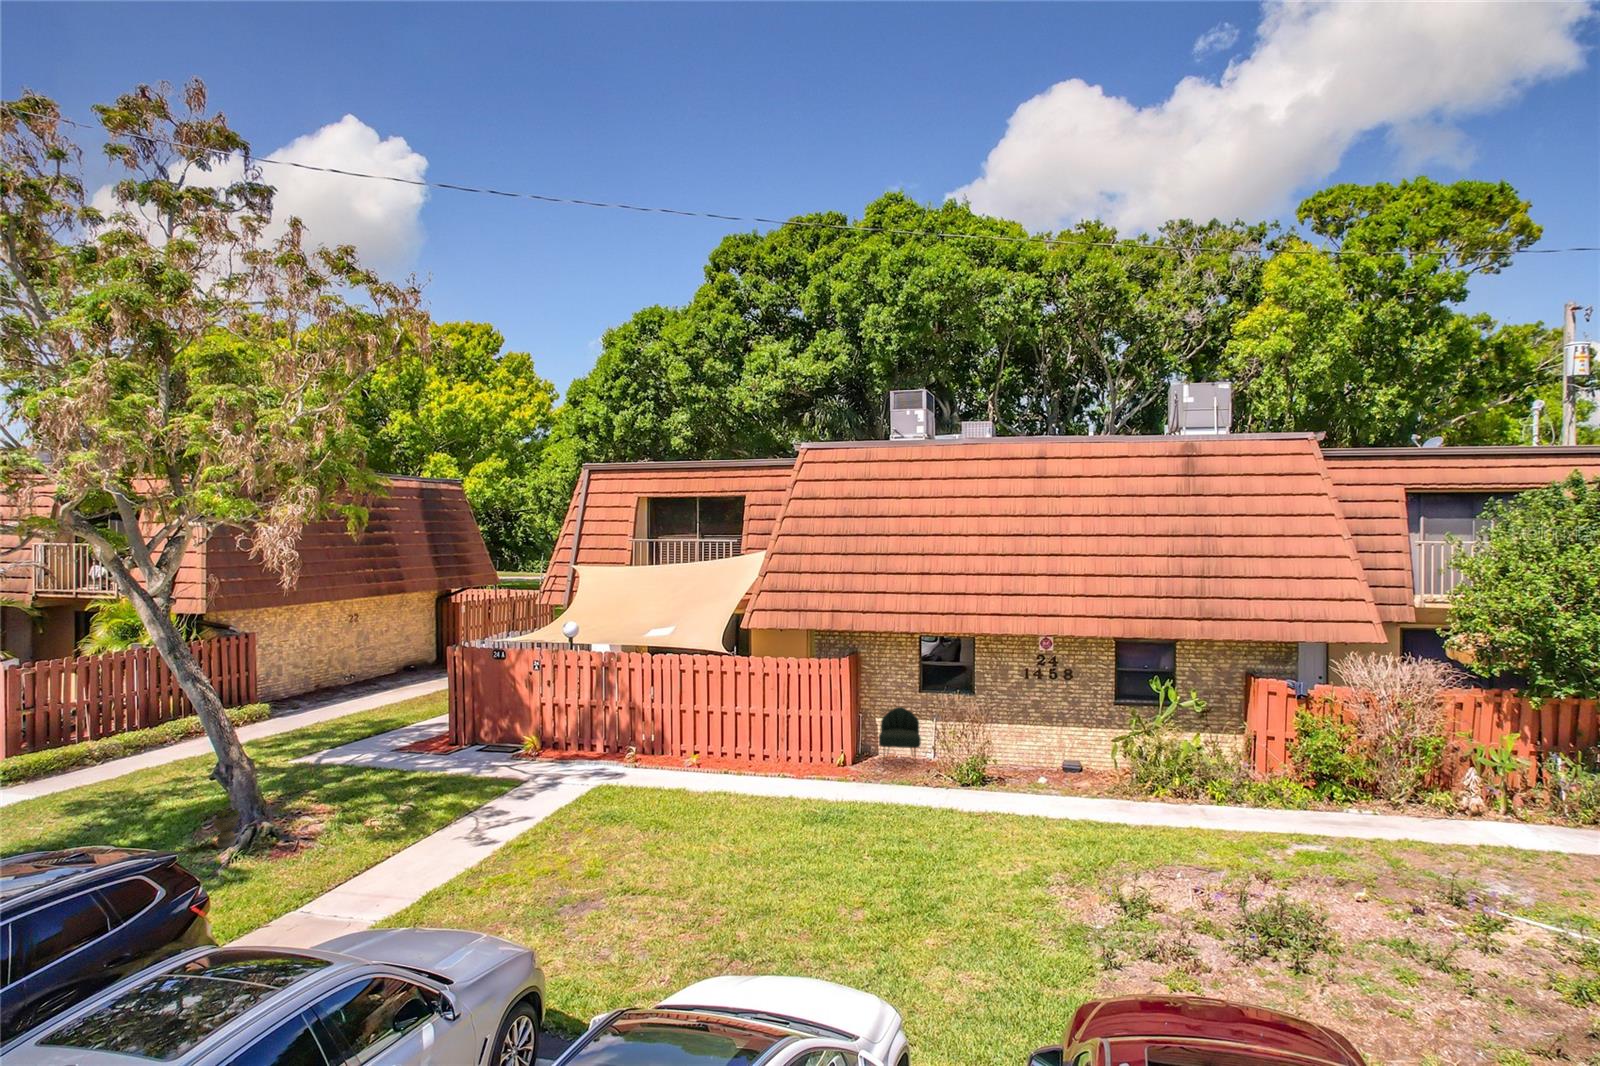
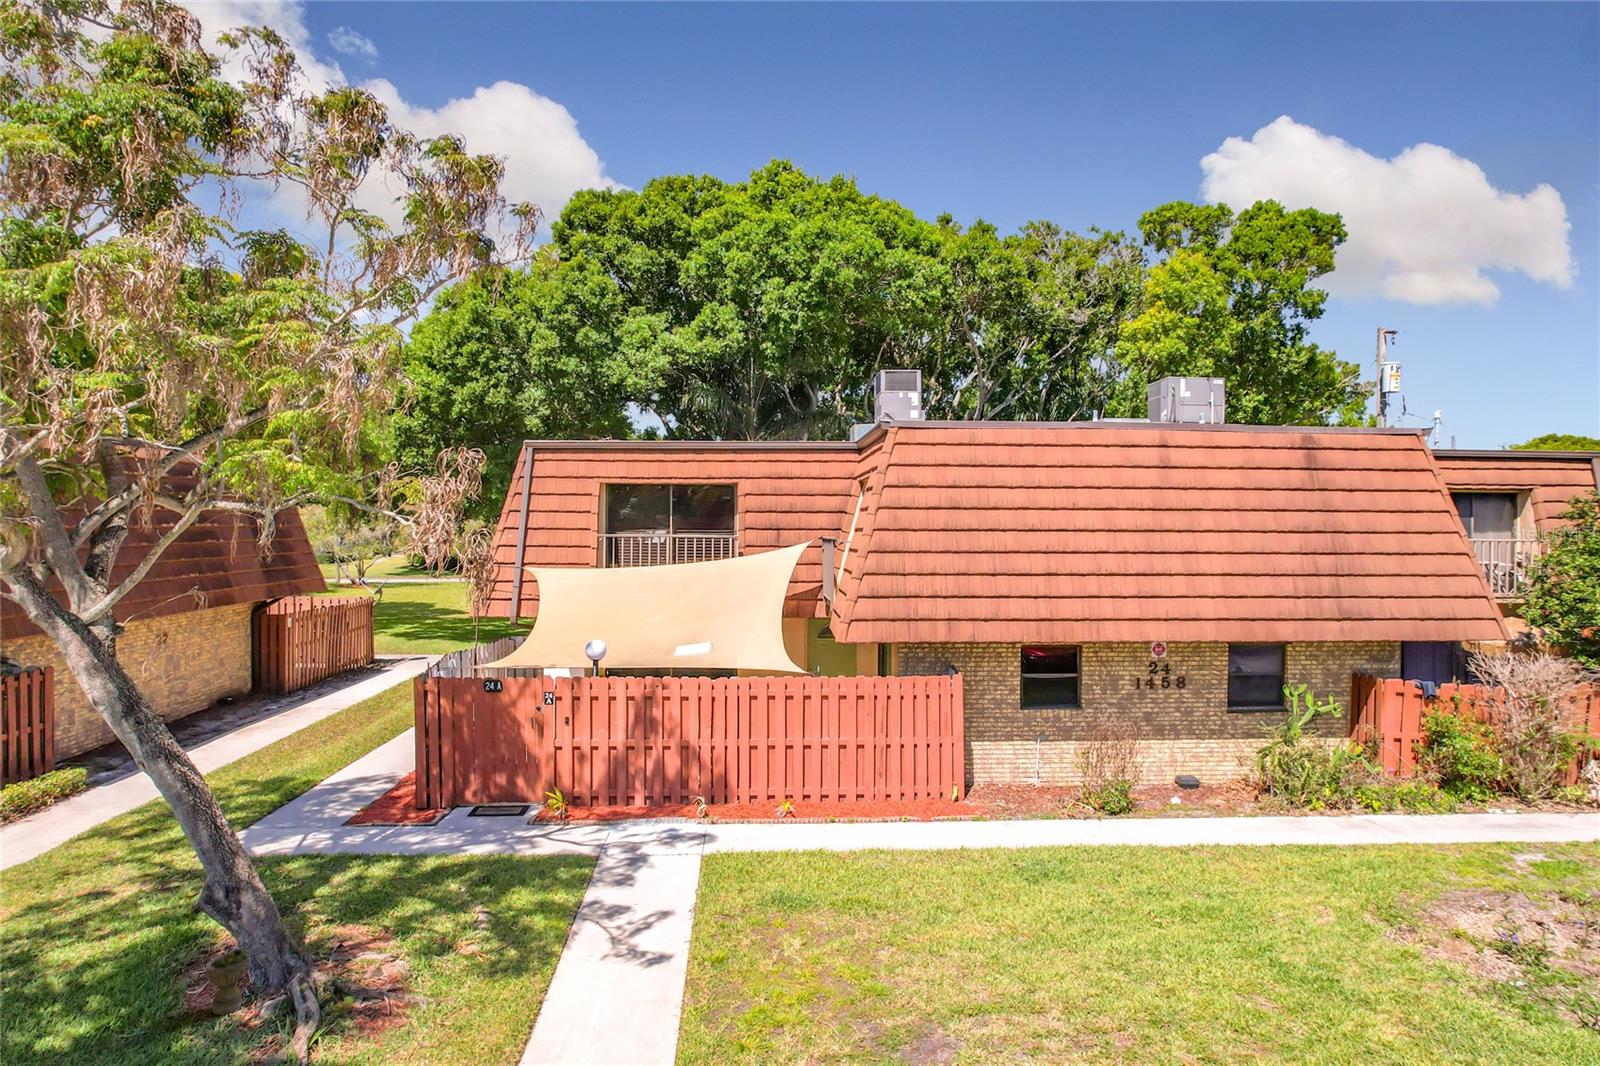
chair: present [879,707,921,759] -> none [986,729,1040,799]

